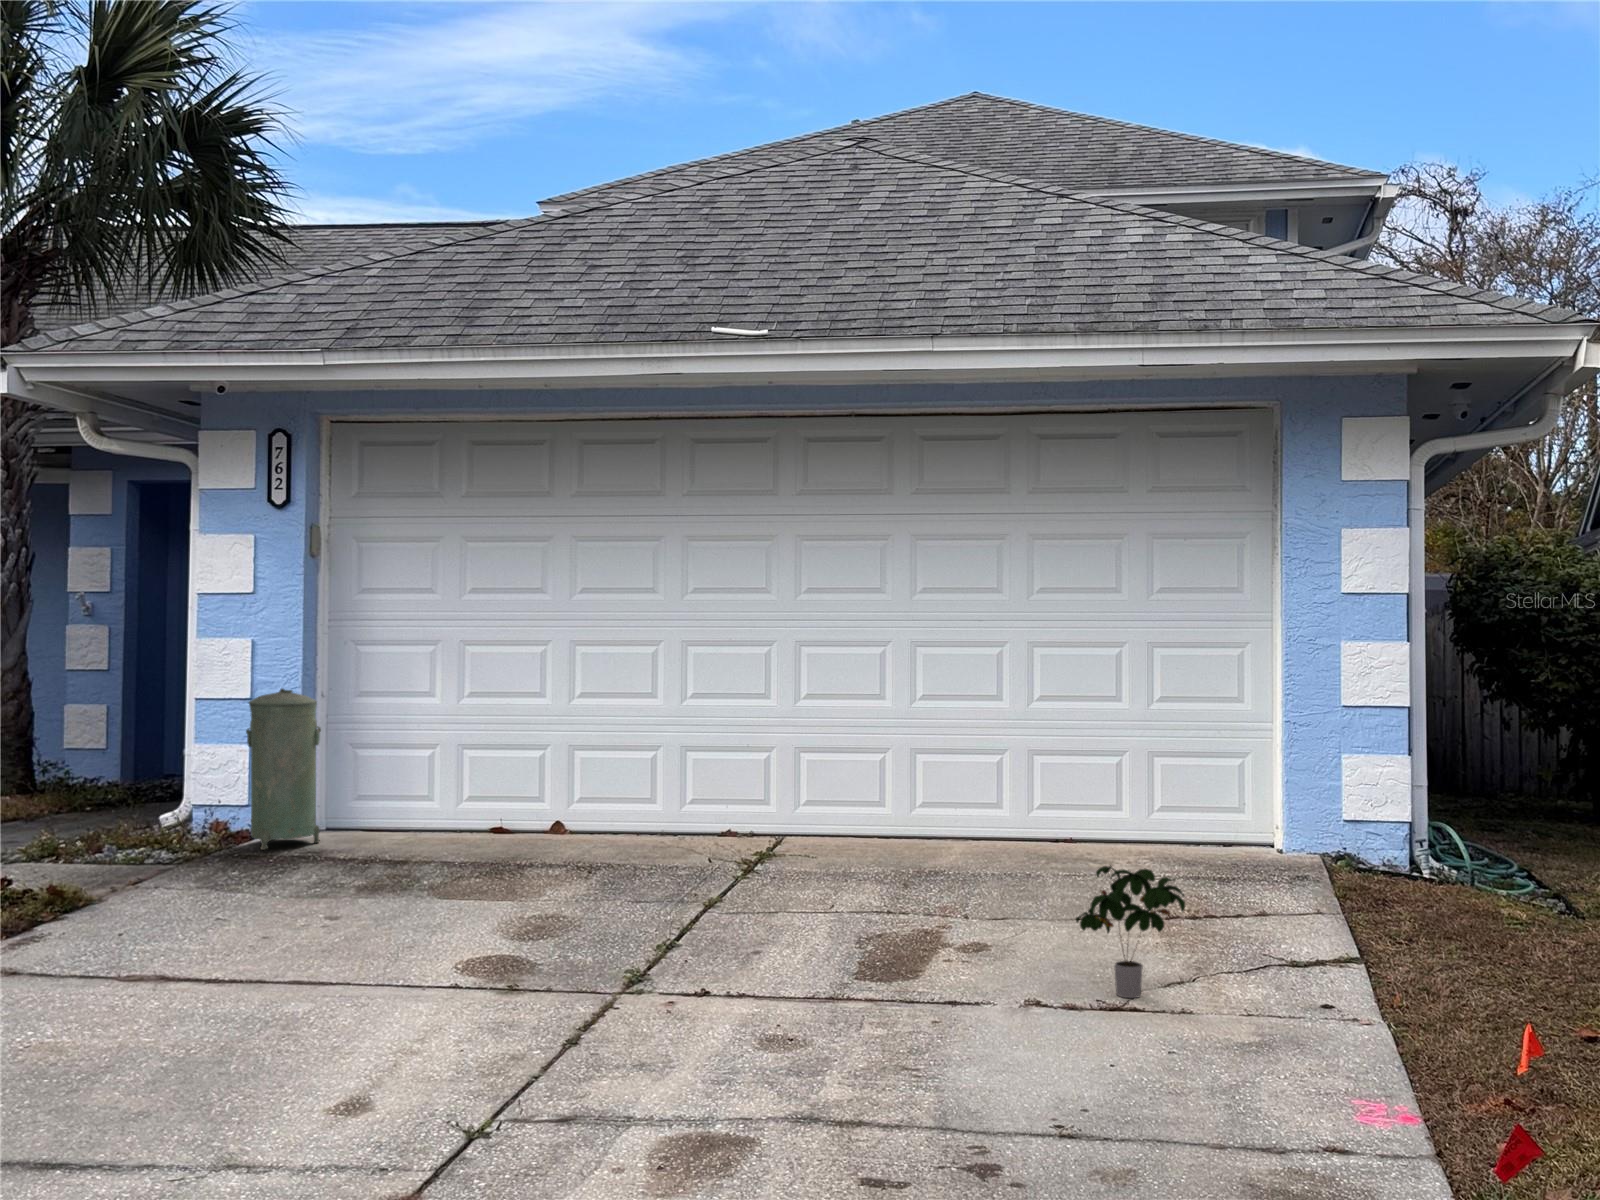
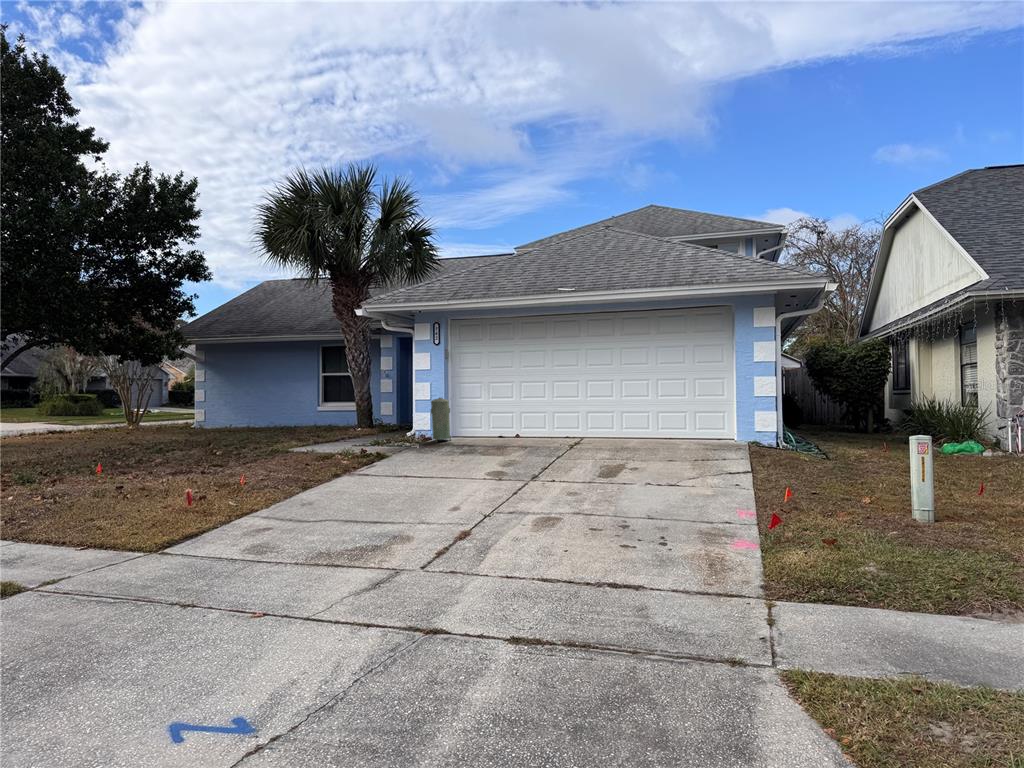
potted plant: present [1076,865,1185,998] -> none [658,447,688,484]

